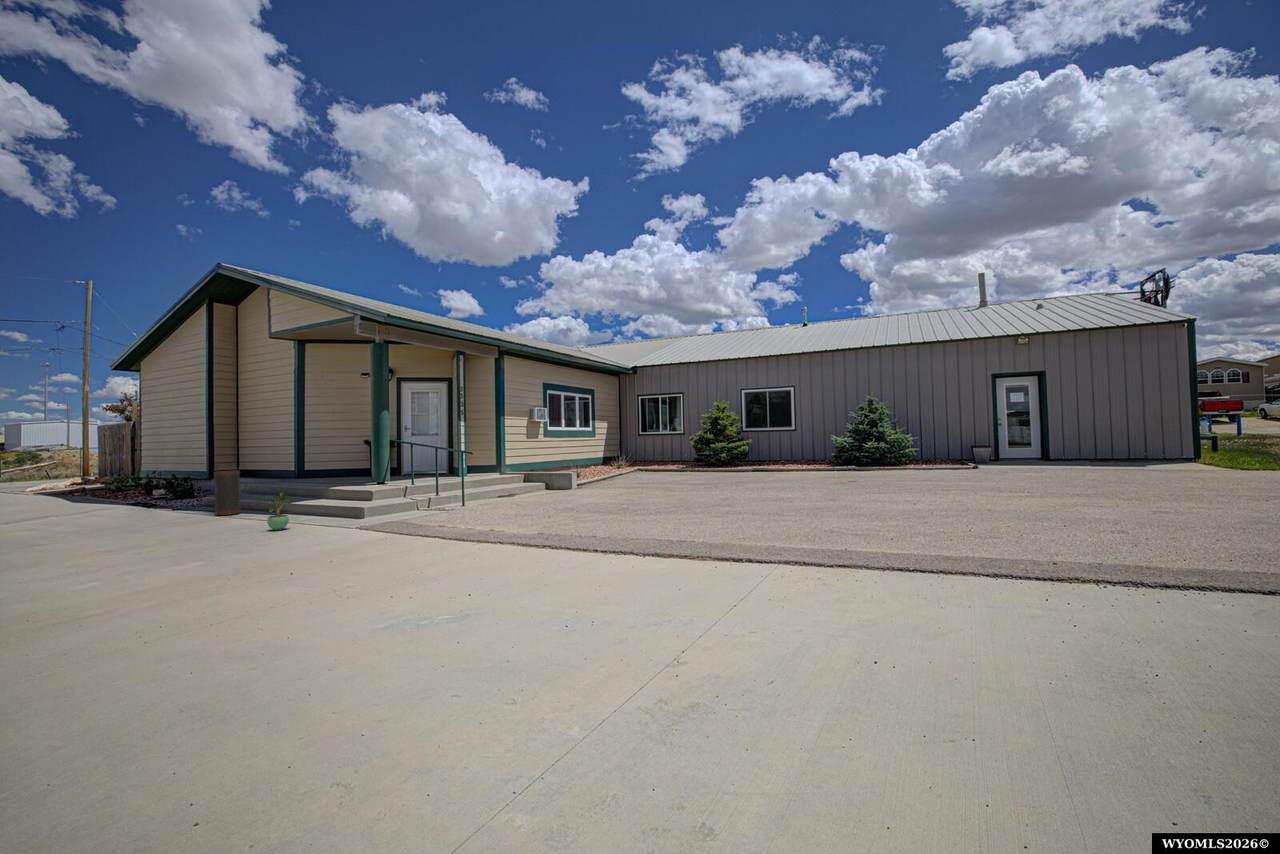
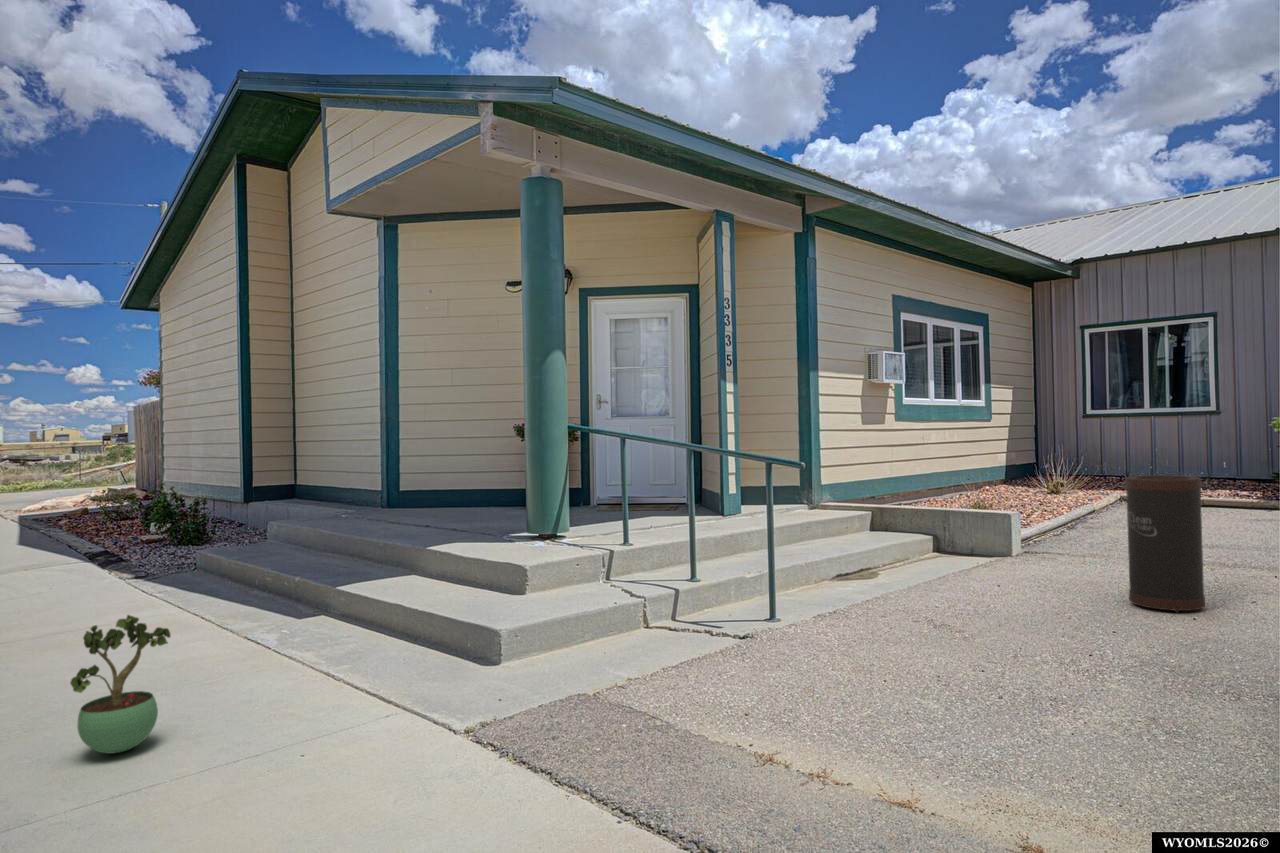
trash can: present [214,470,241,515] -> present [1125,475,1205,613]

